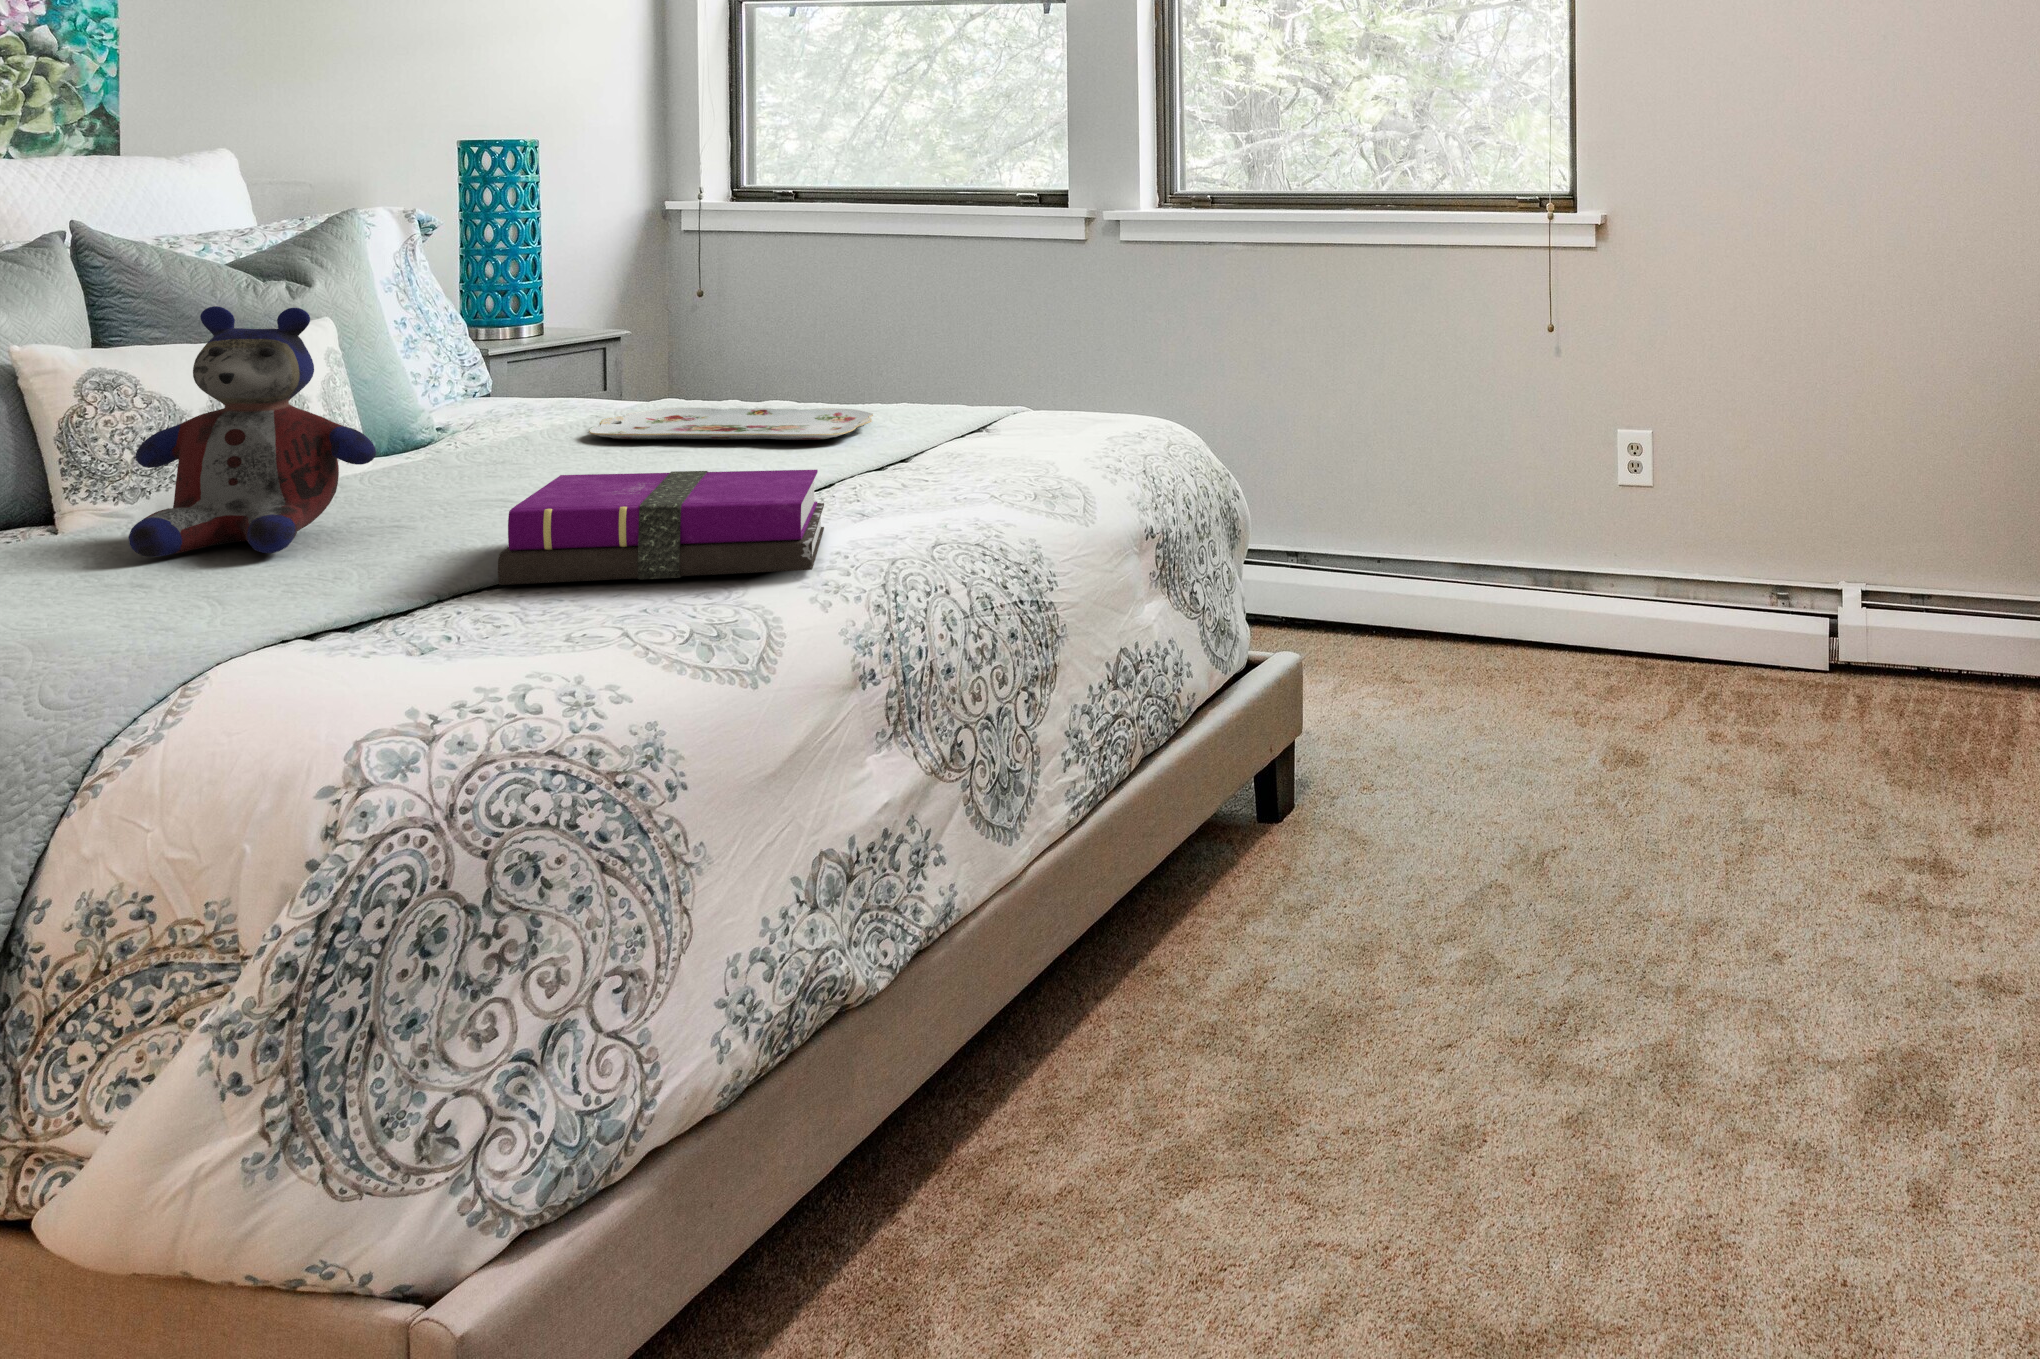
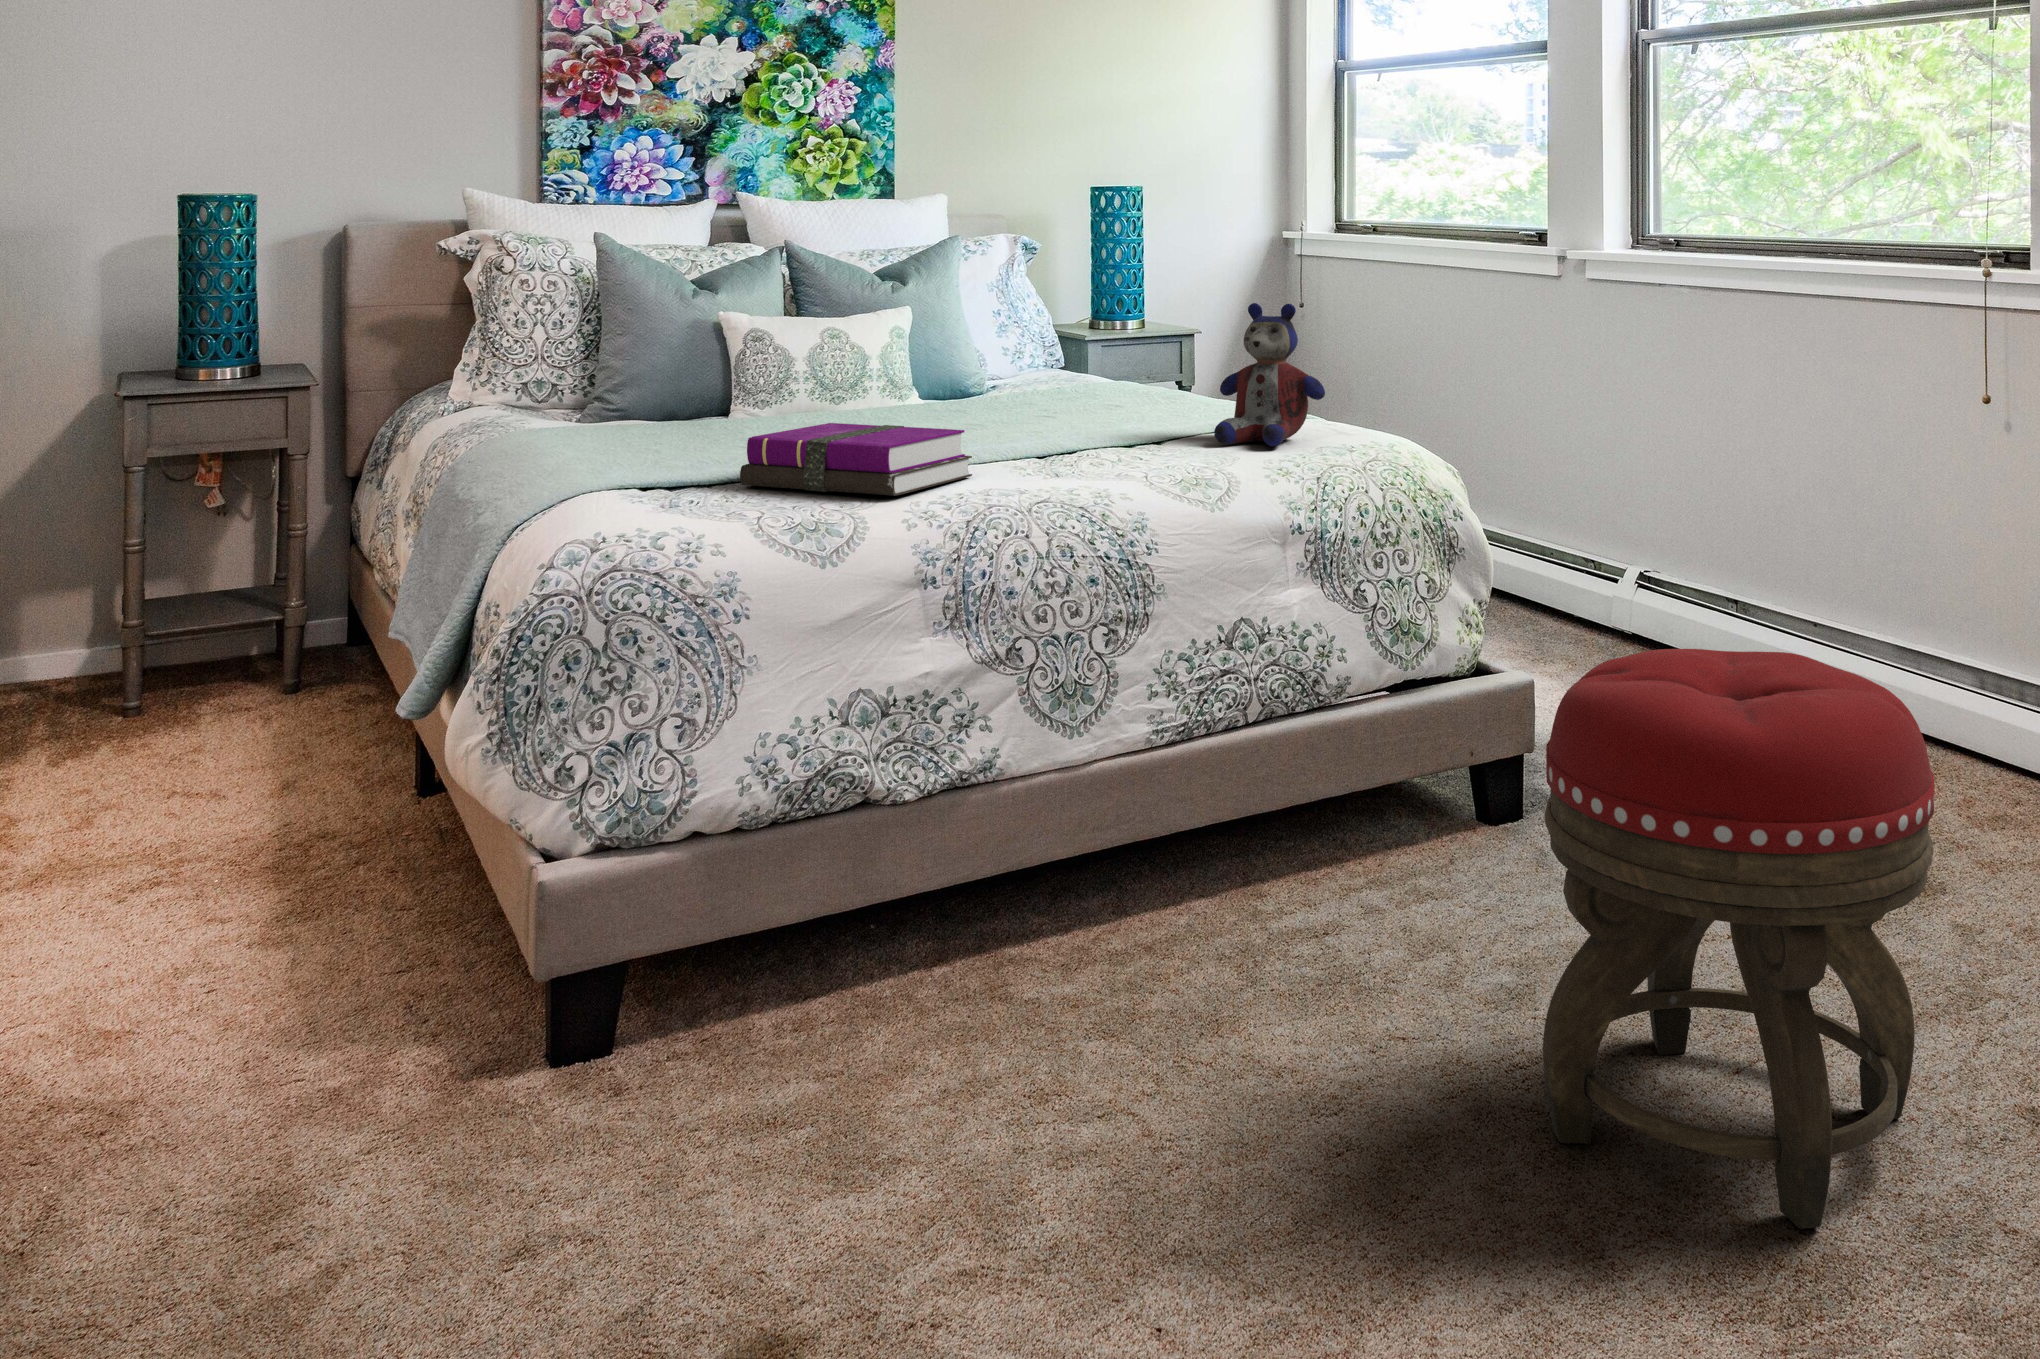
stuffed bear: present [129,306,376,557] -> present [1214,303,1325,446]
serving tray: present [589,407,873,440] -> none [989,395,1201,422]
footstool: none [1638,602,1965,1087] -> present [1543,649,1934,1229]

